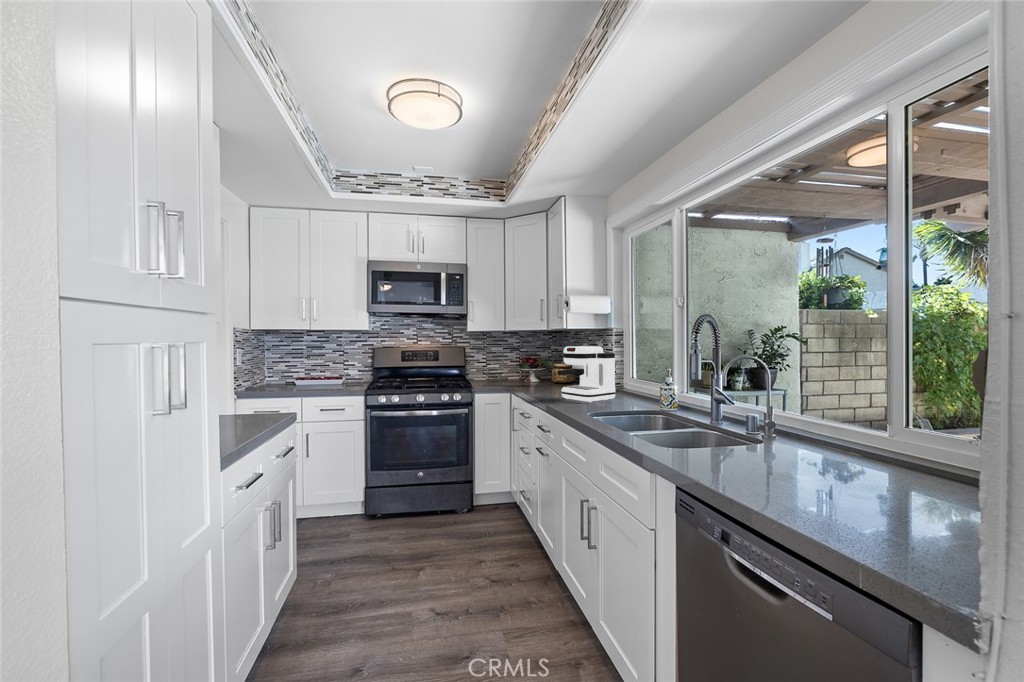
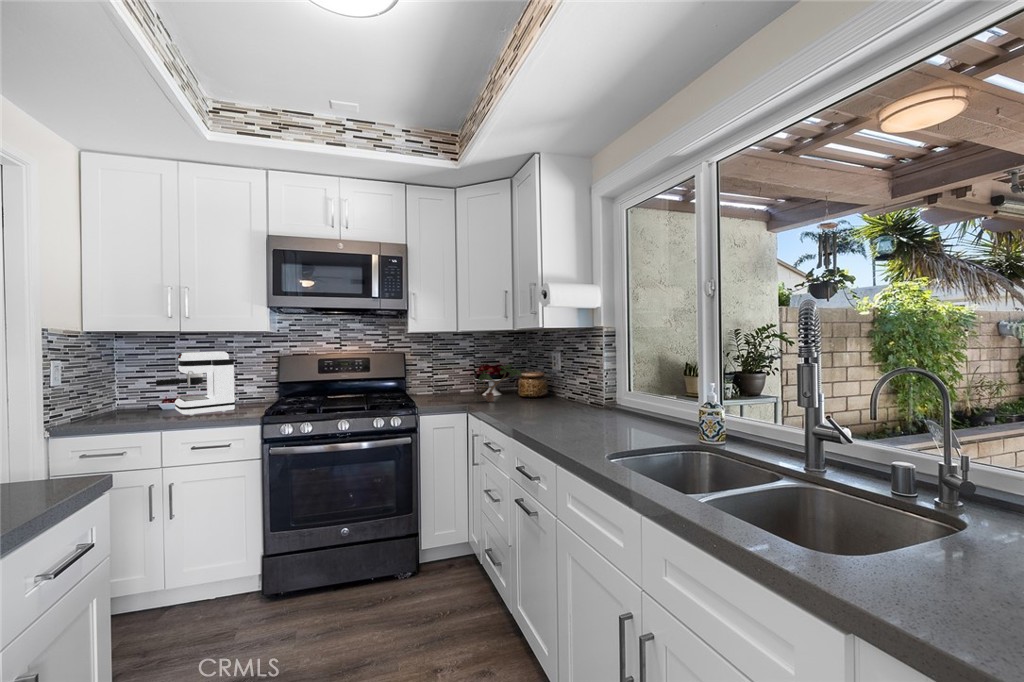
coffee maker: present [557,346,615,403] -> present [156,352,235,416]

